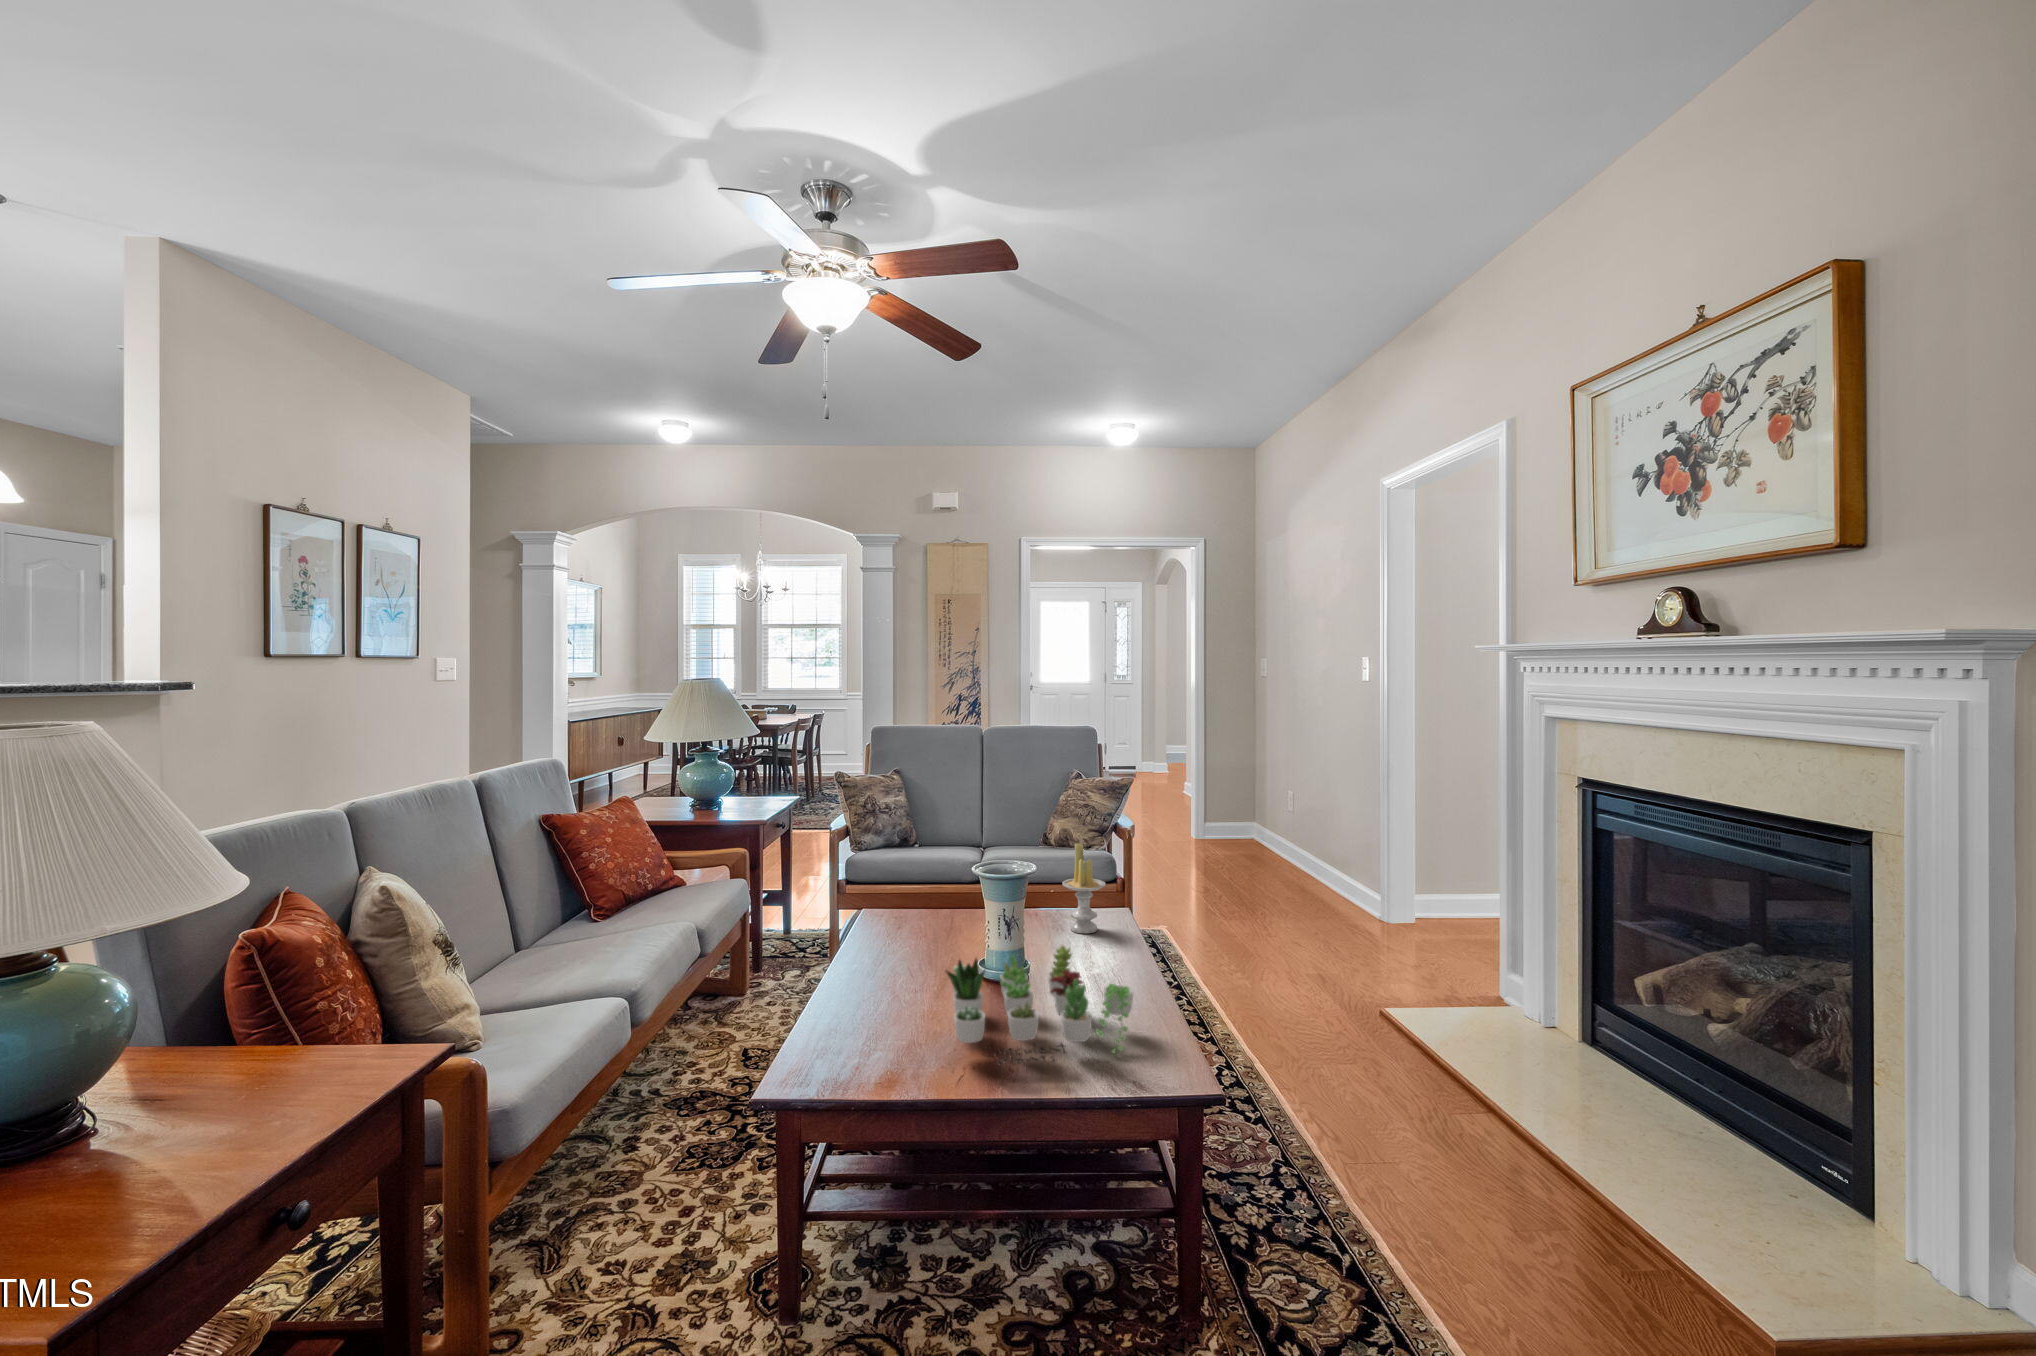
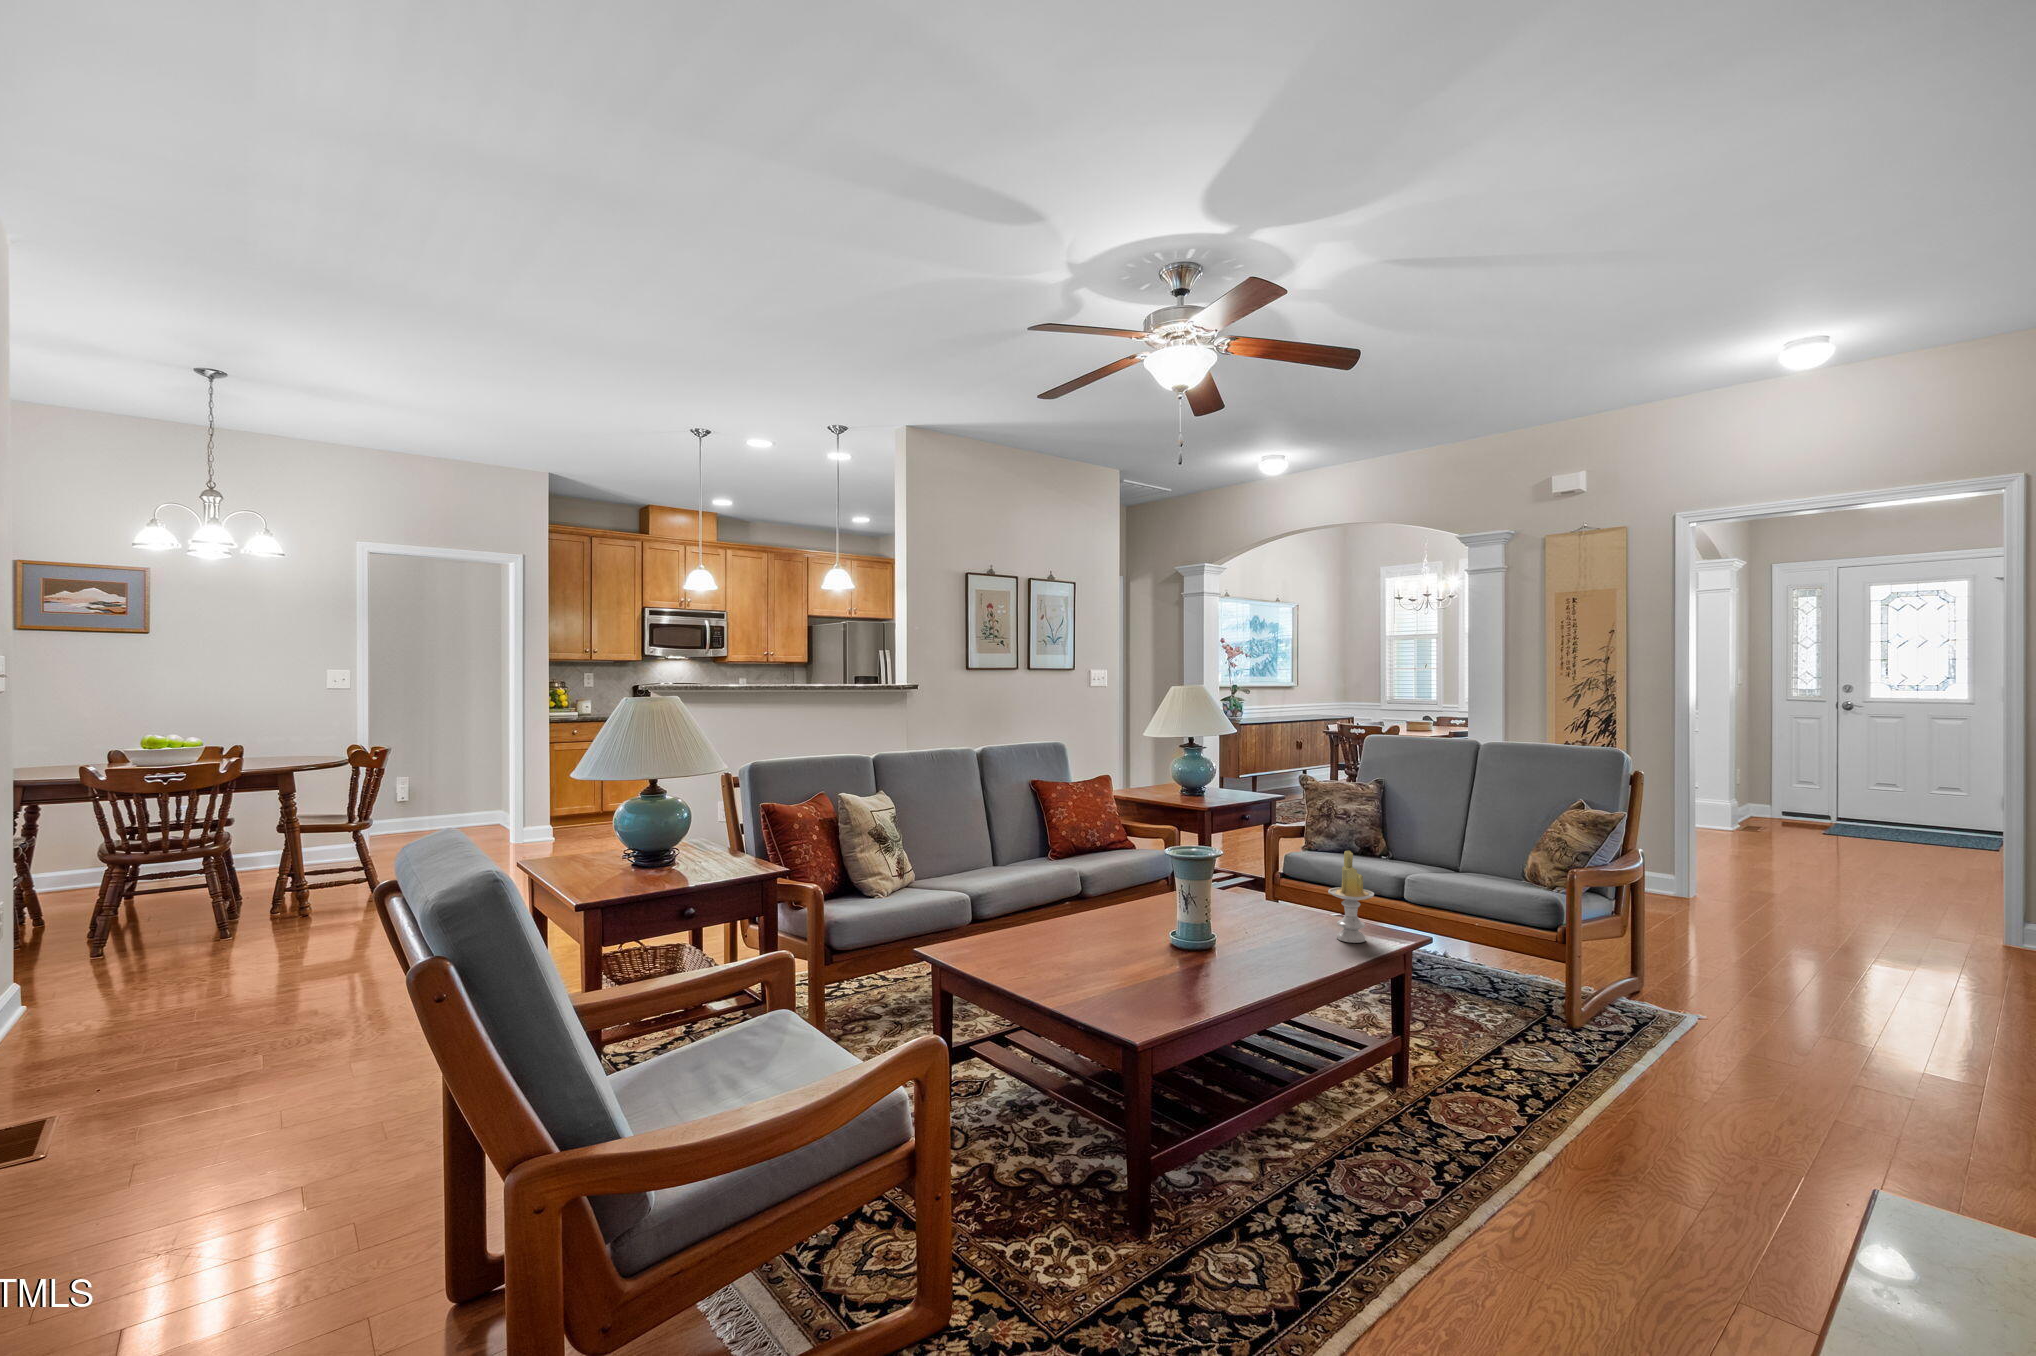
succulent plant: present [946,945,1133,1066] -> none [1038,903,1215,1004]

